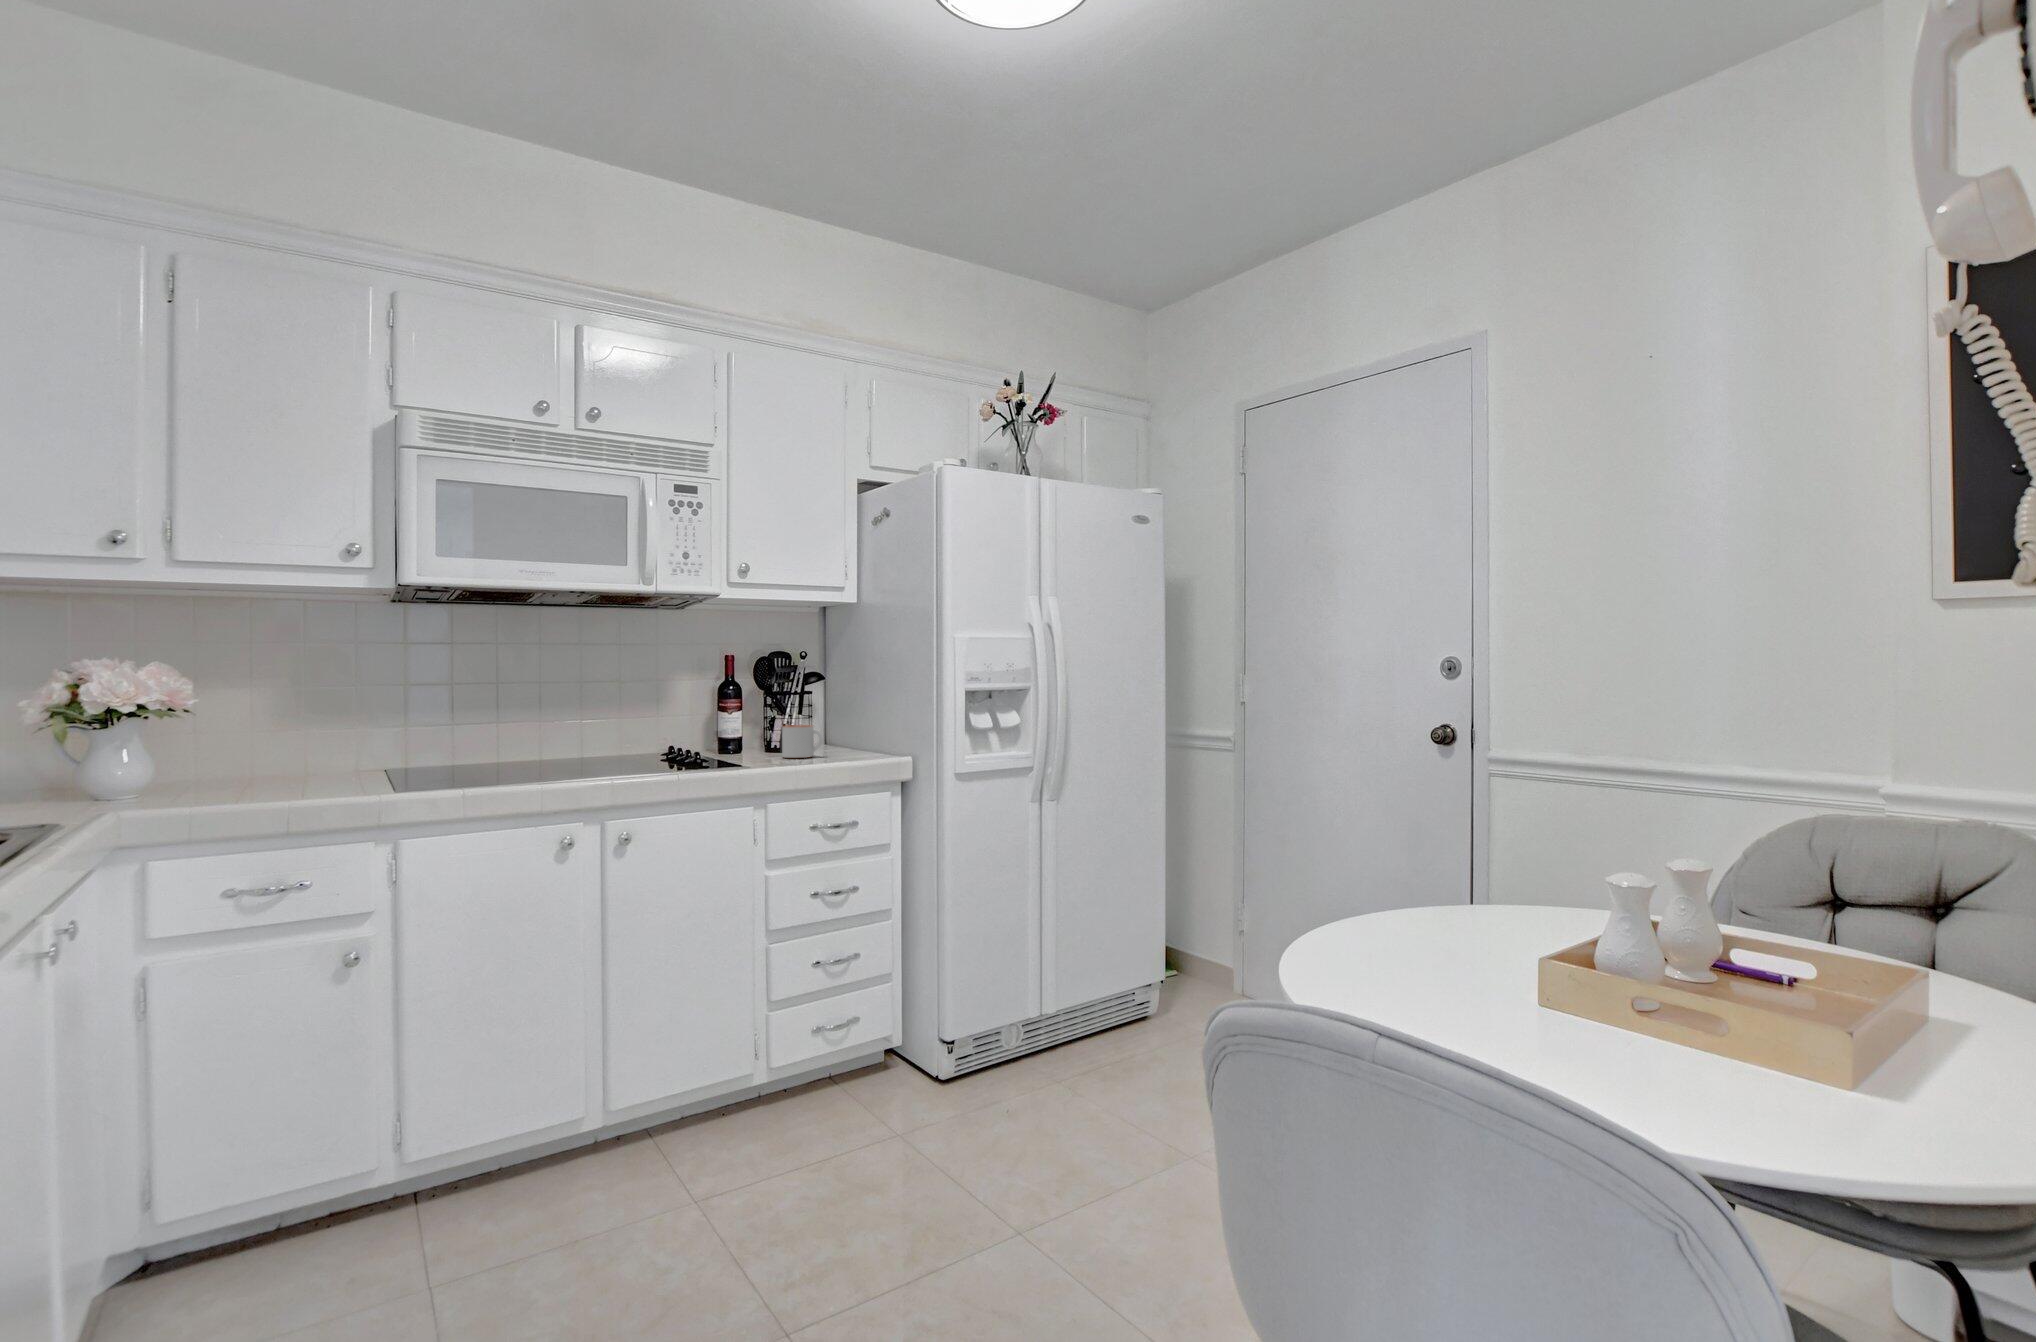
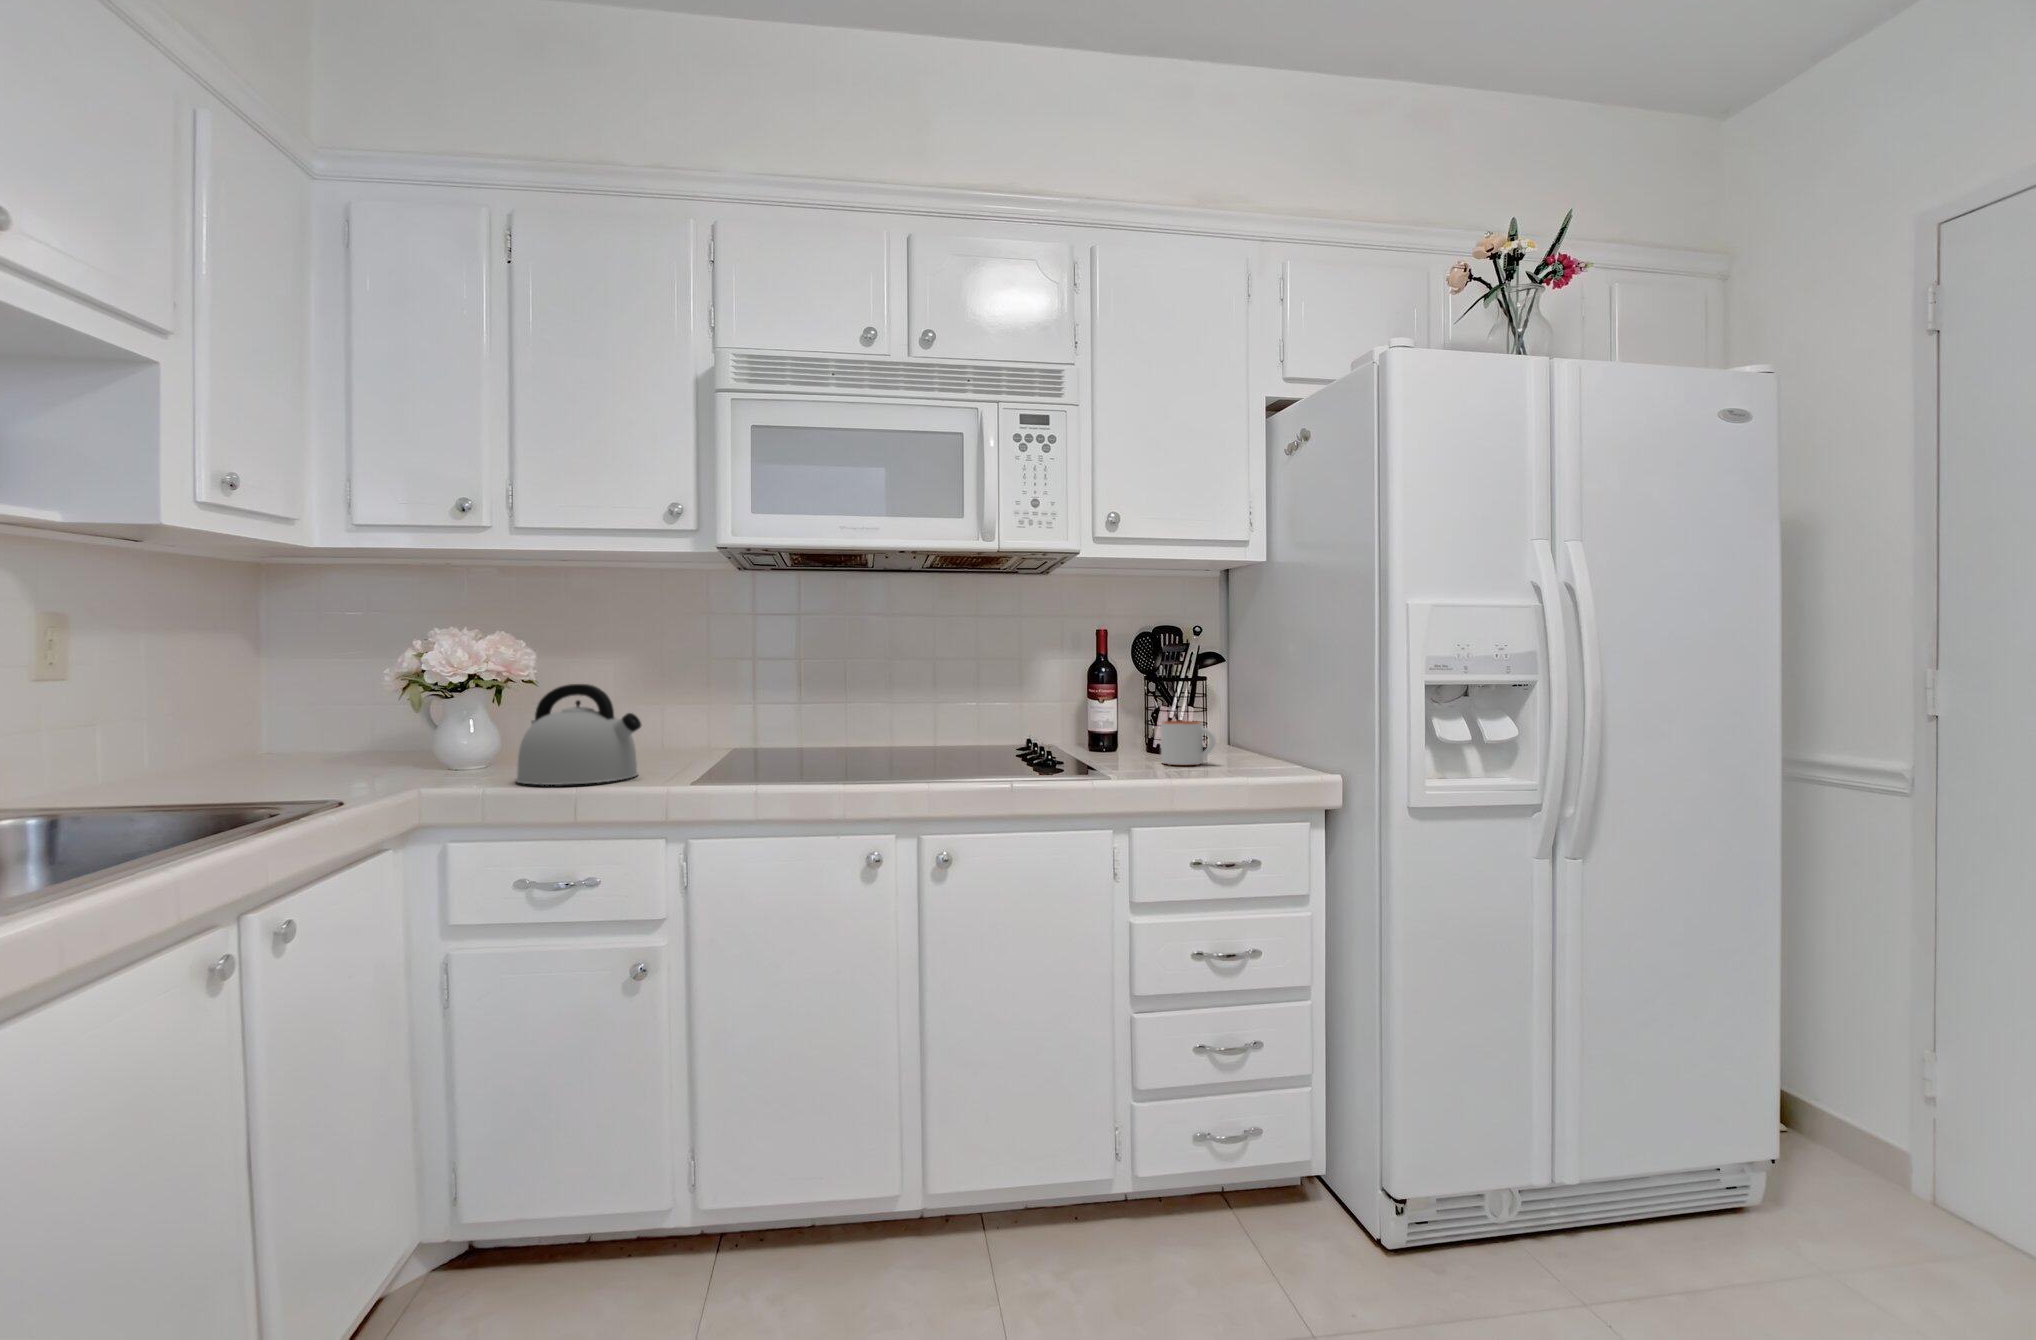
kettle: none [187,705,324,797] -> present [516,684,642,785]

